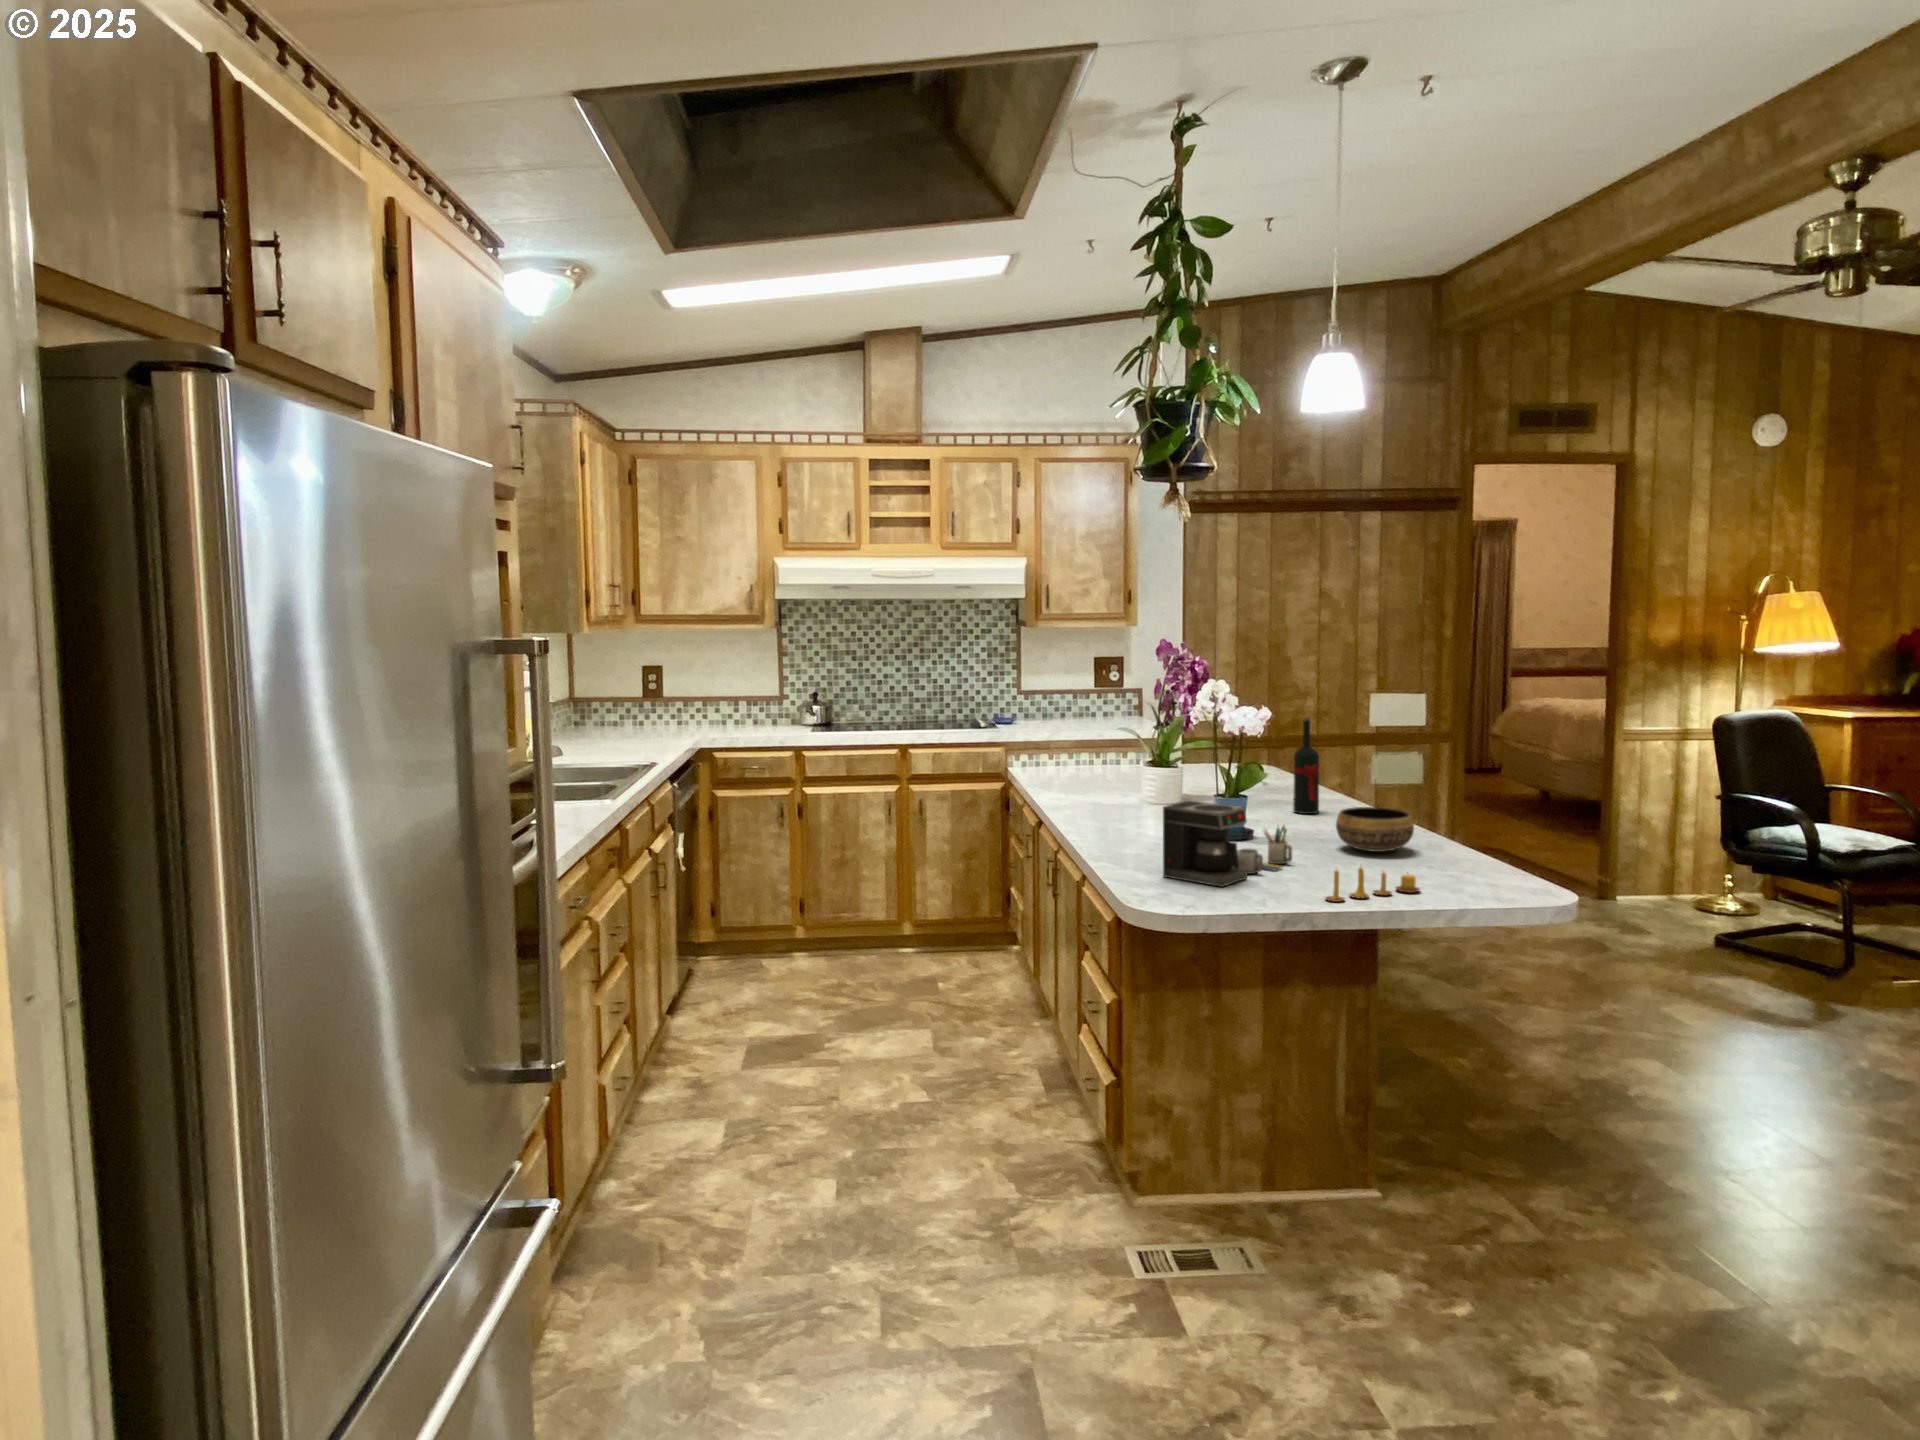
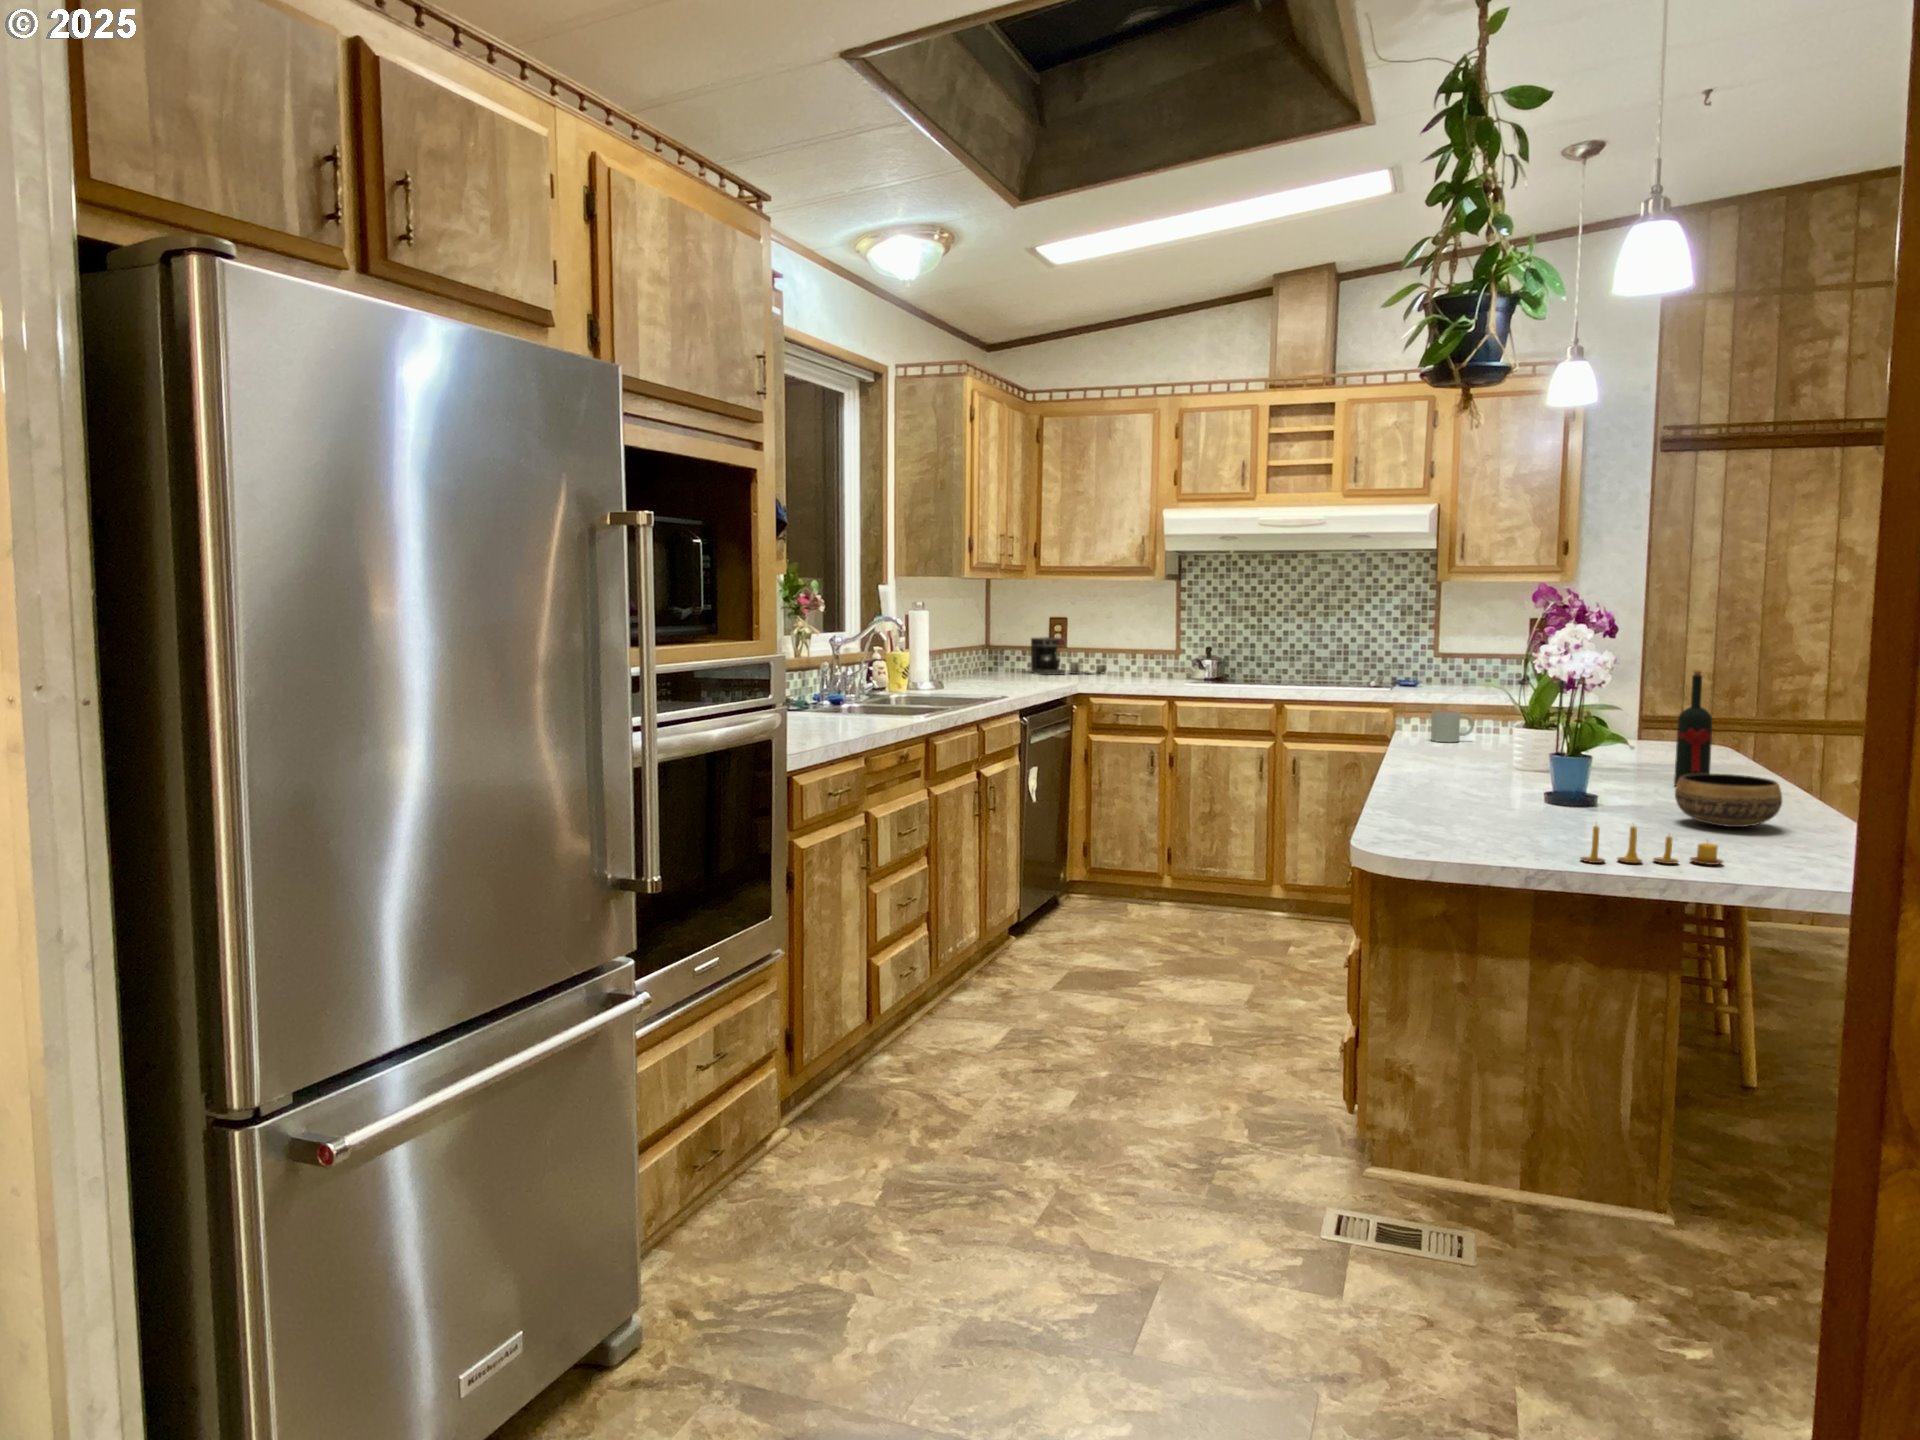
mug: none [1061,751,1096,780] -> present [1431,710,1474,742]
coffee maker: present [1163,801,1292,887] -> present [1031,637,1106,675]

